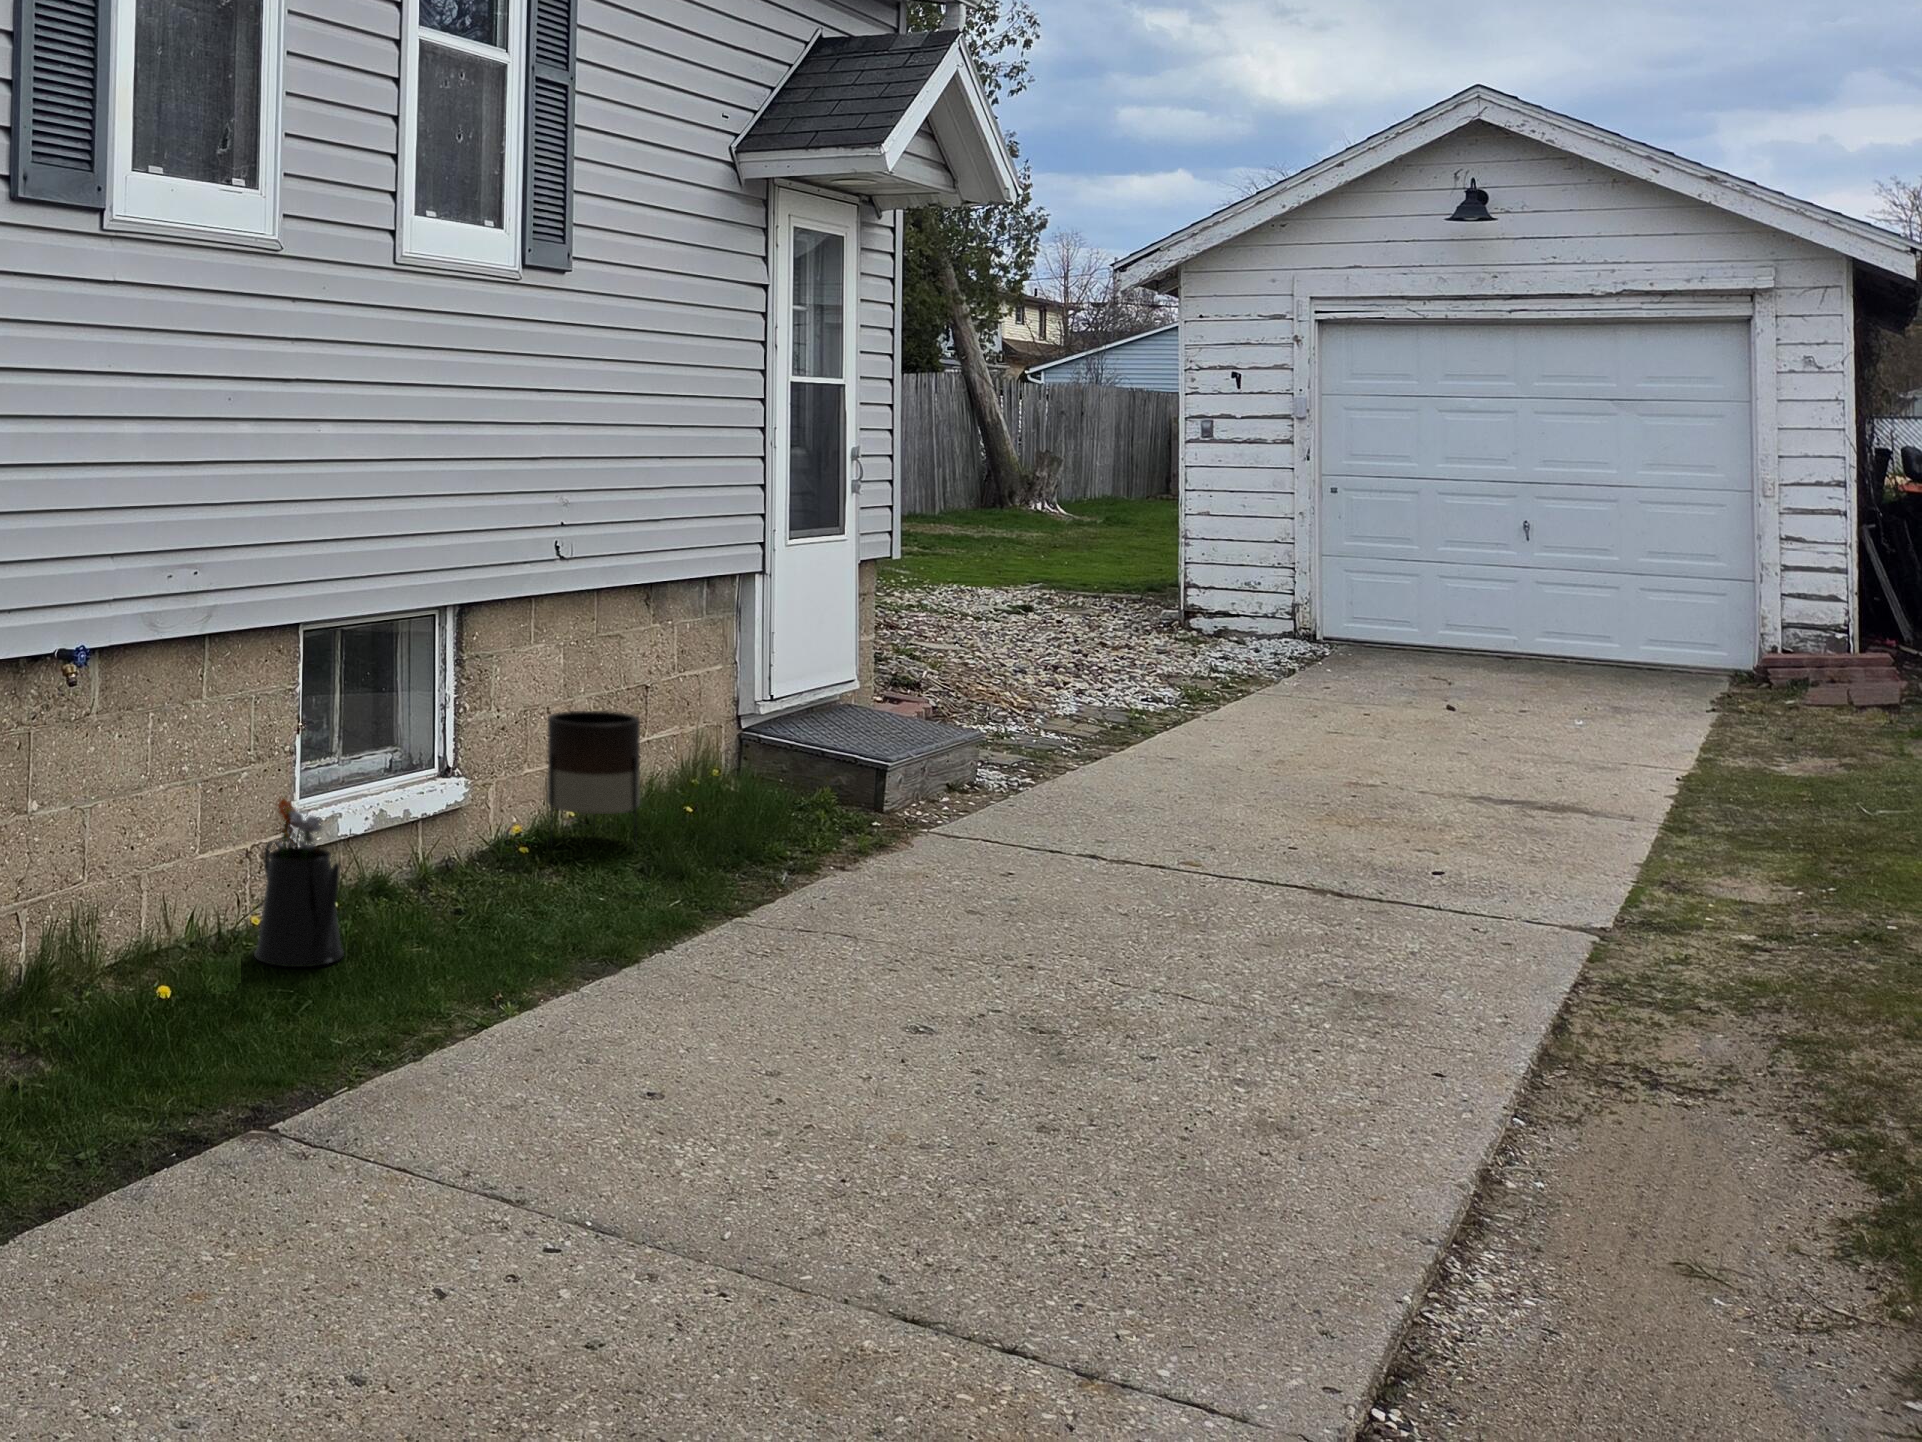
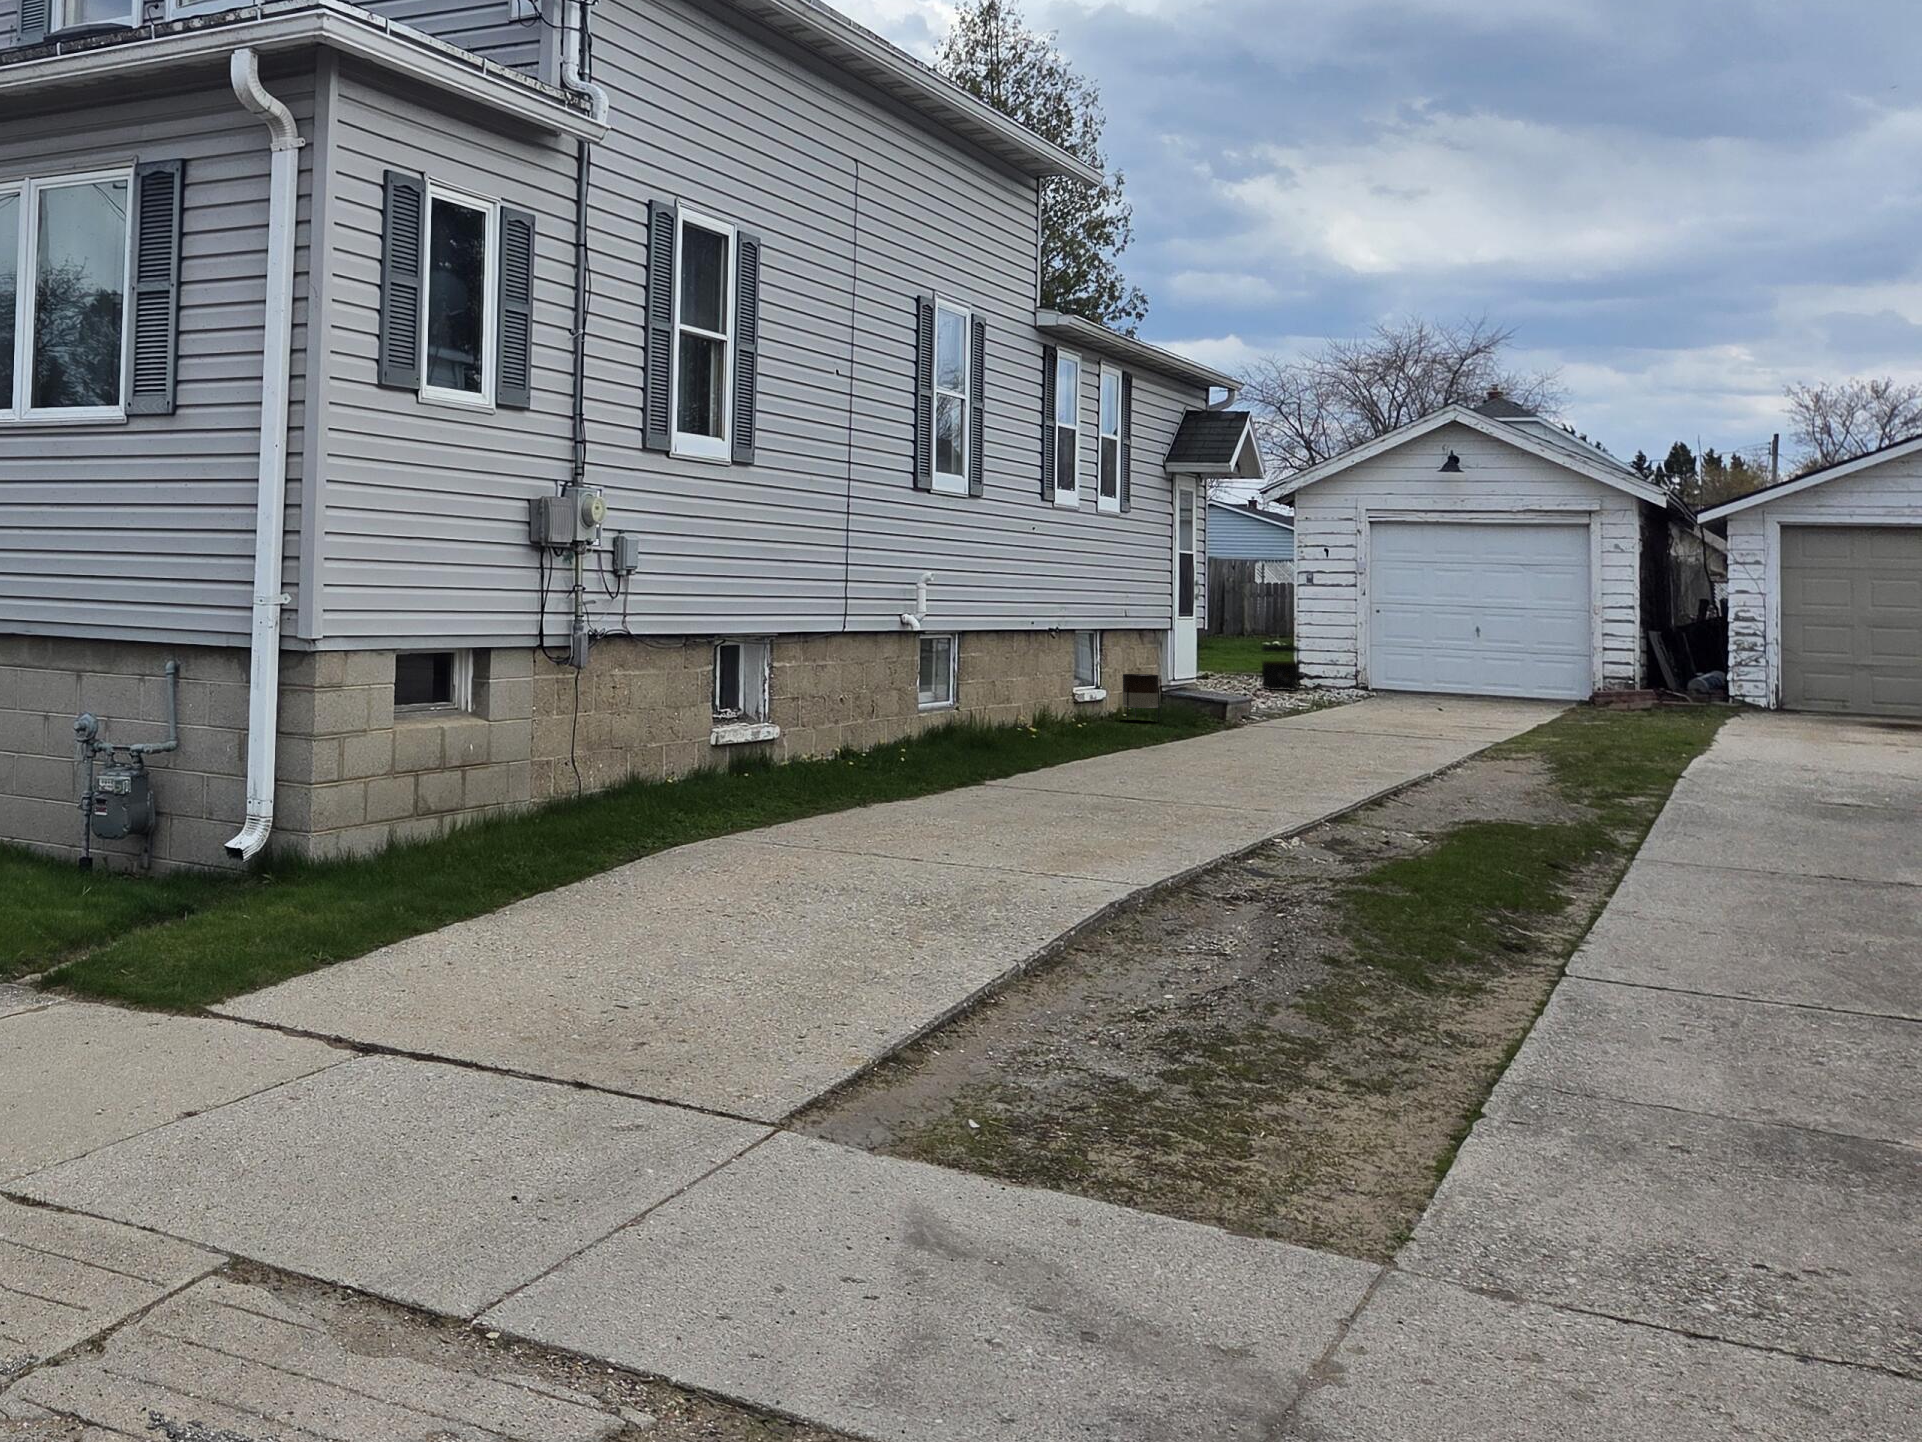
toolbox: none [1113,548,1182,637] -> present [1262,645,1300,691]
watering can: present [254,797,343,967] -> none [1079,682,1117,731]

